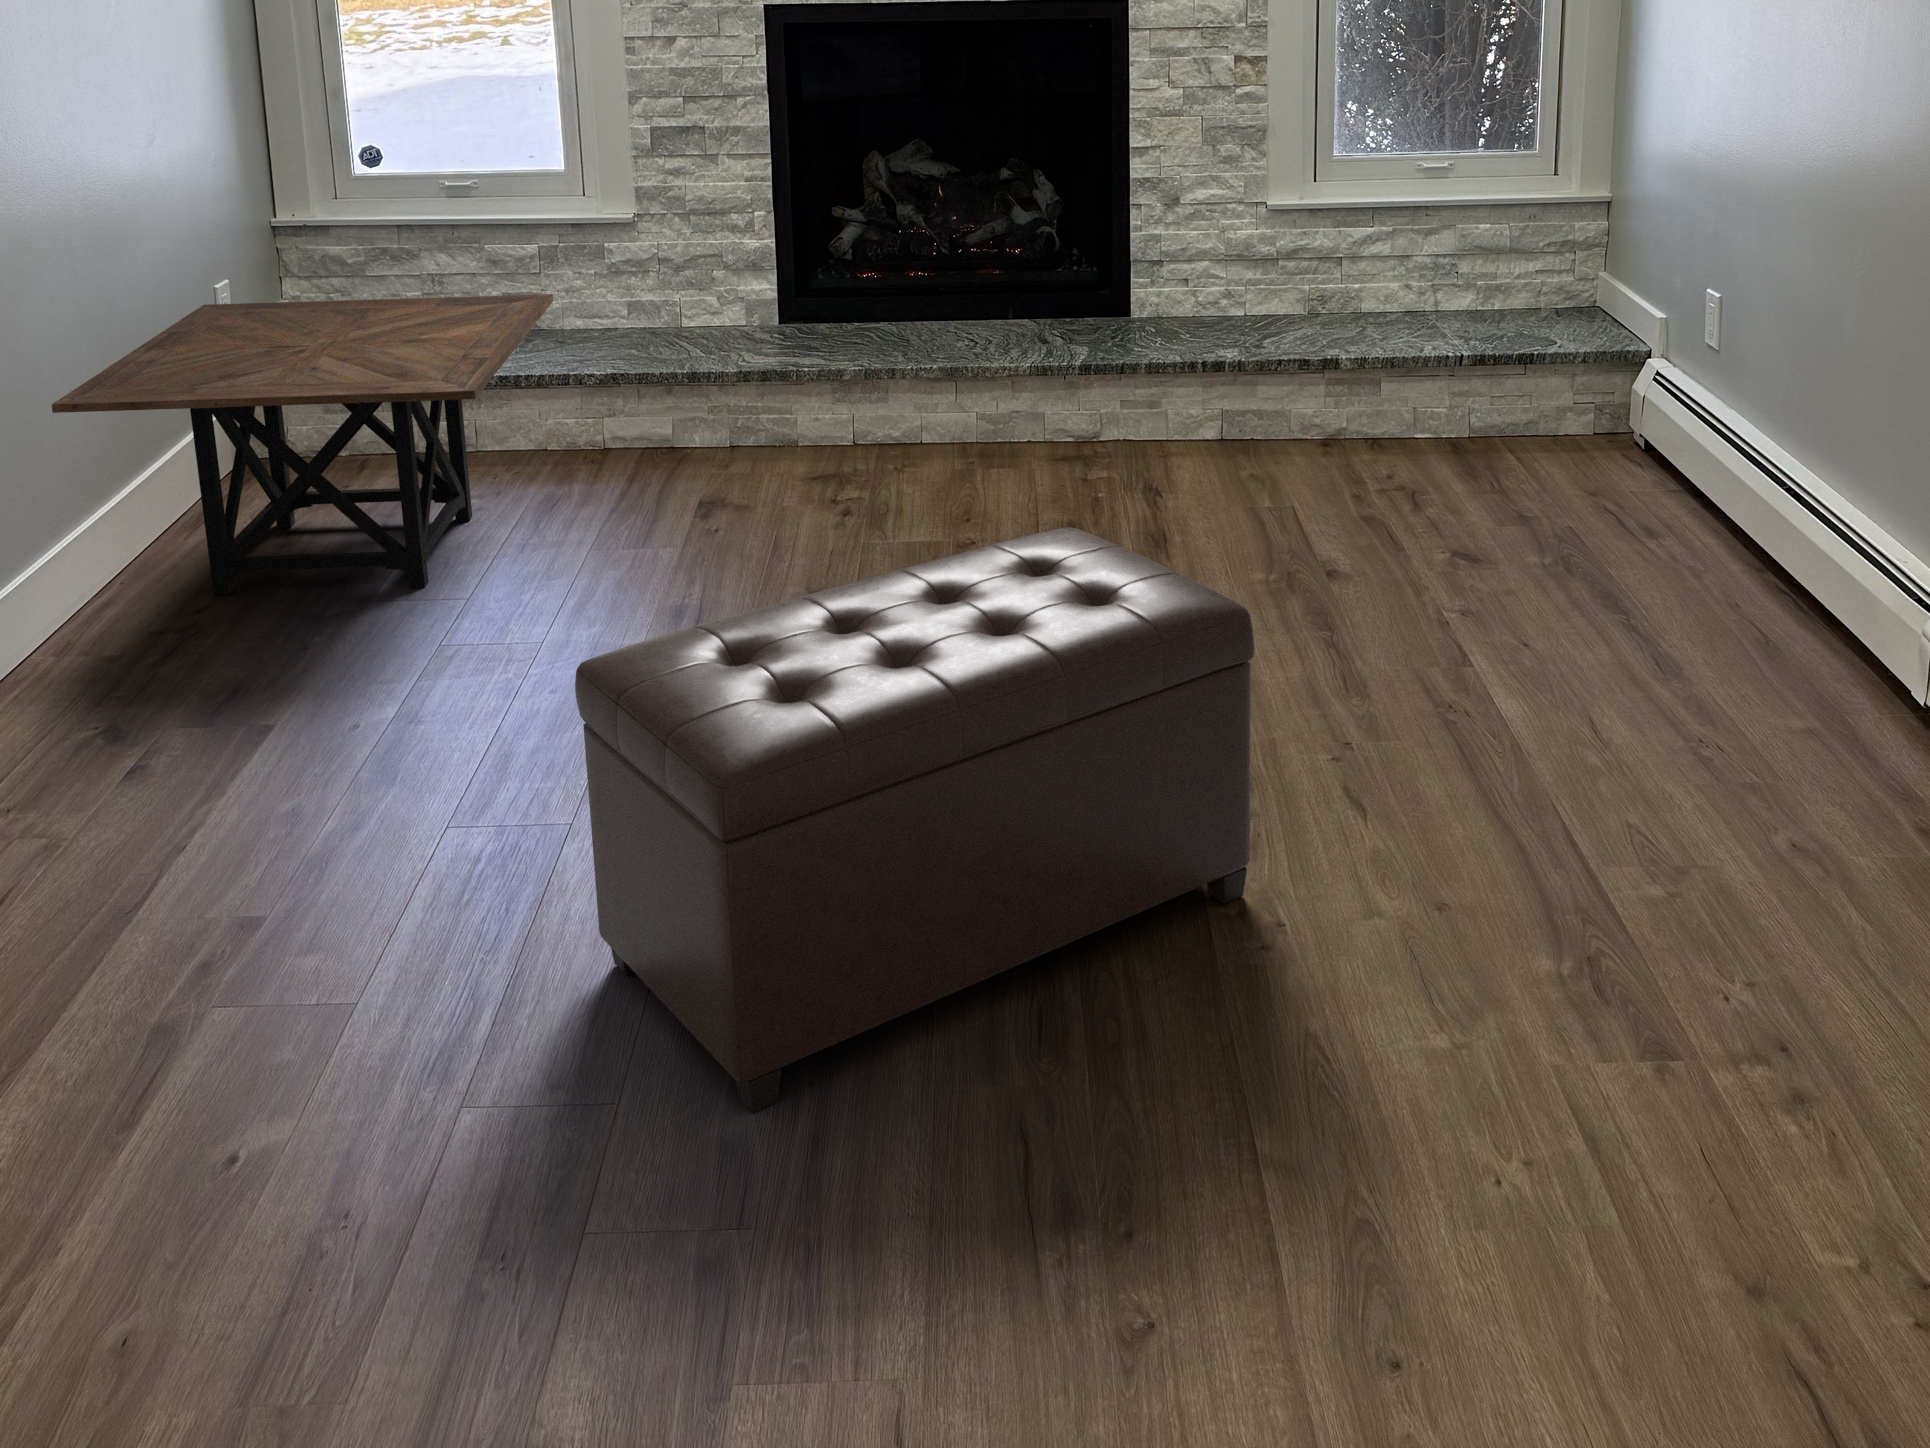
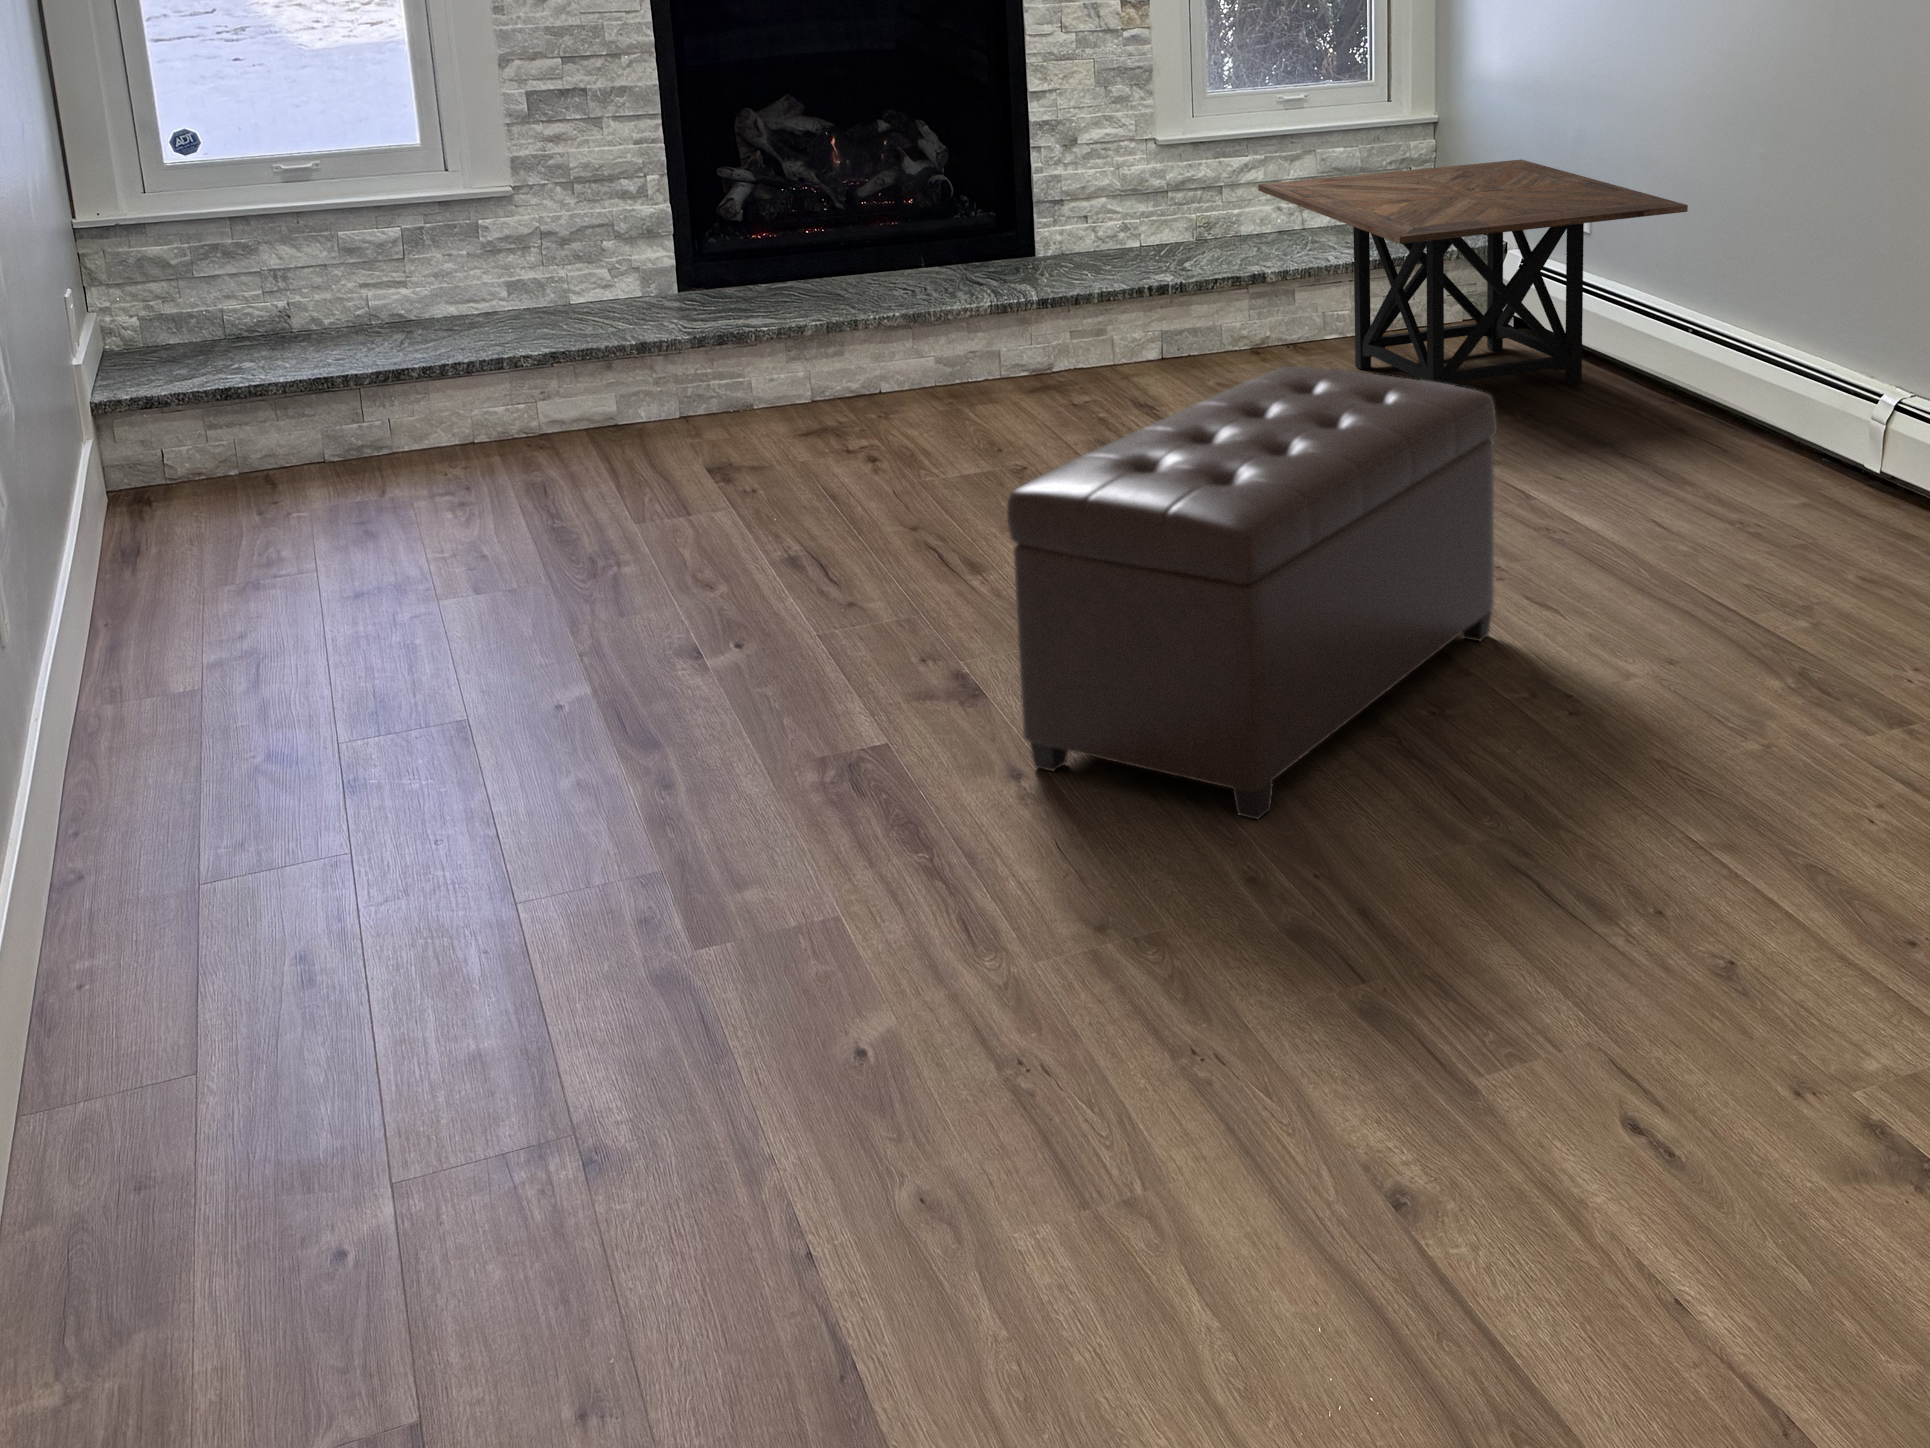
side table: present [52,294,553,595] -> present [1258,160,1688,386]

